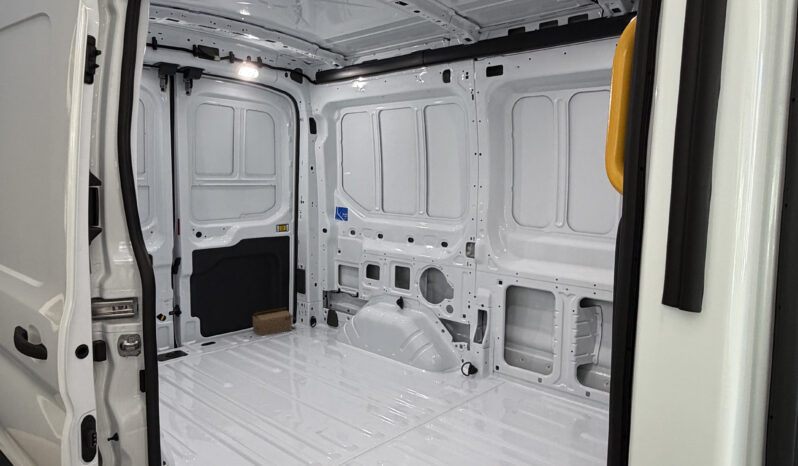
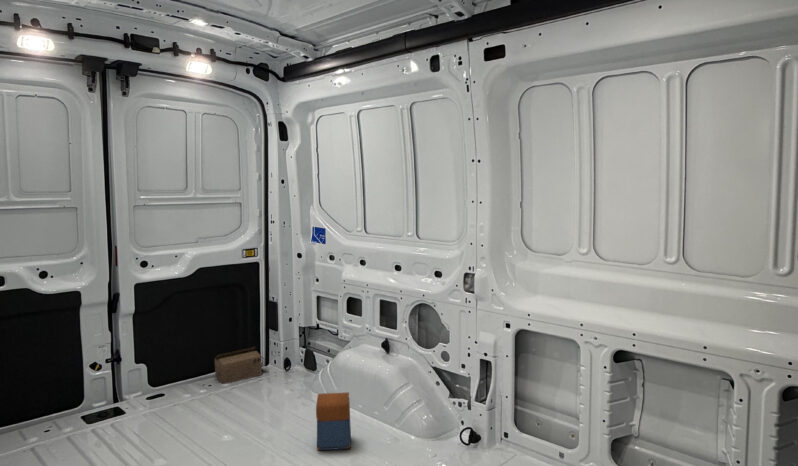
backpack: none [349,335,376,379] -> present [316,392,351,450]

